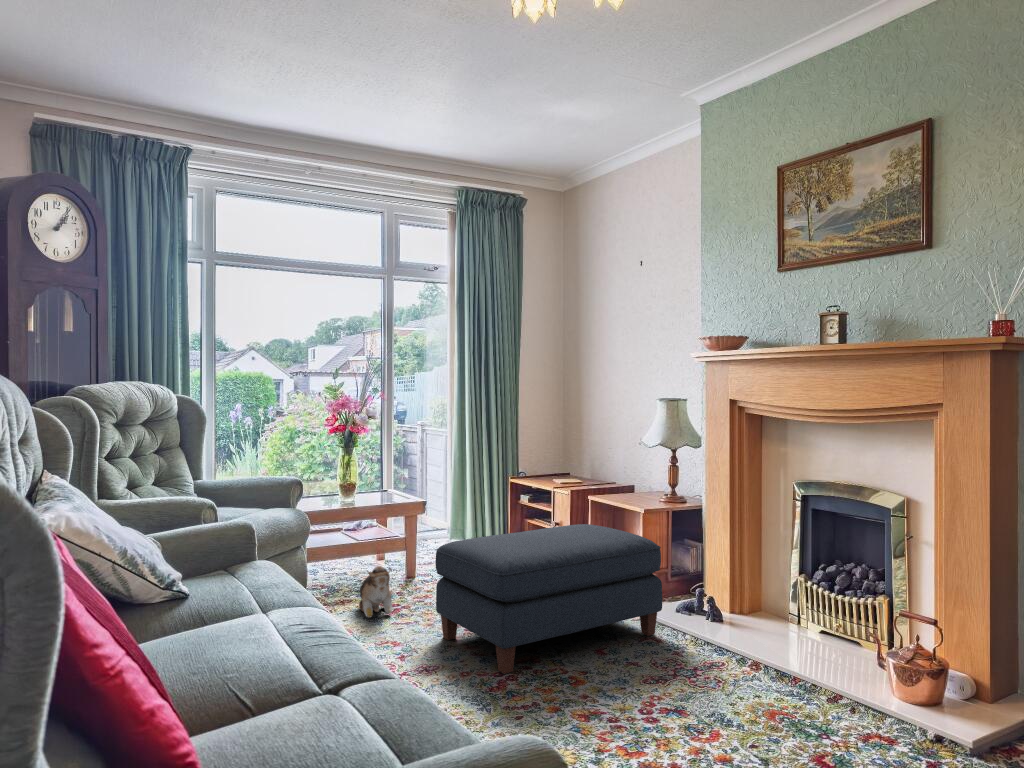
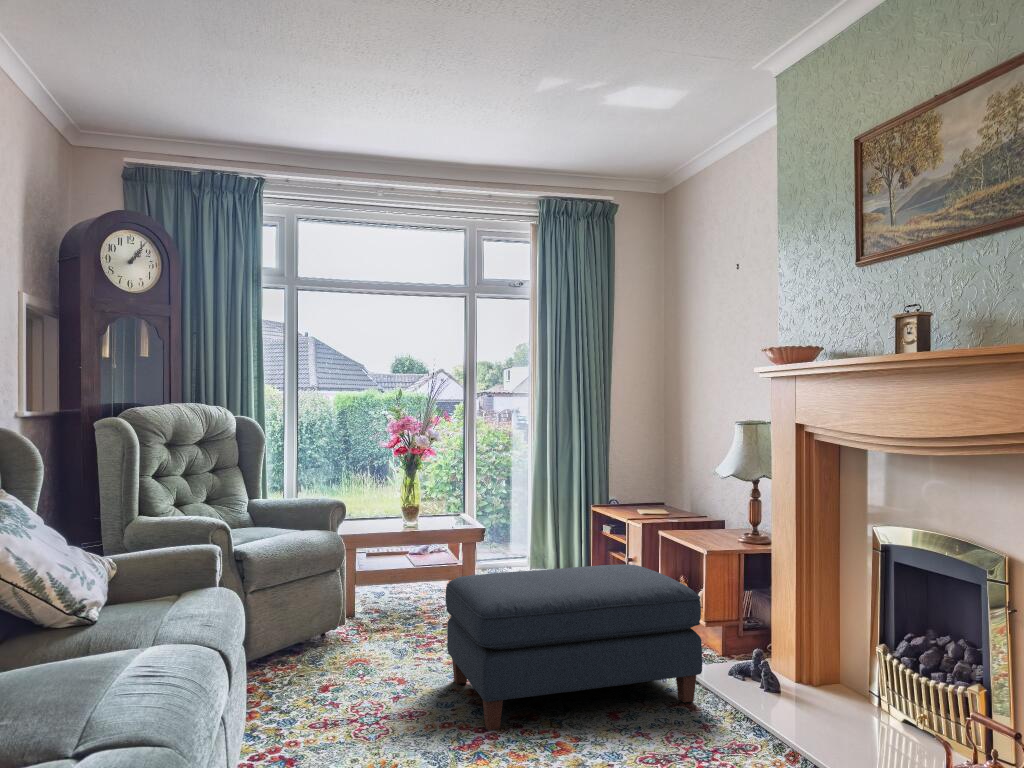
plush toy: present [359,566,392,618] -> none [390,597,423,651]

